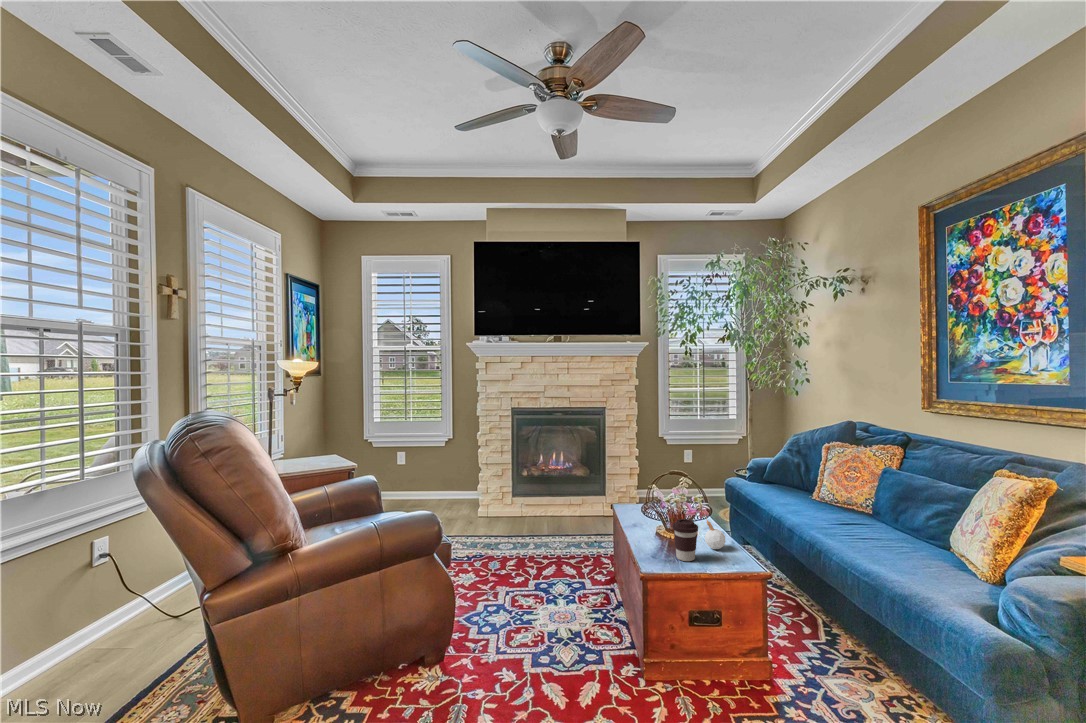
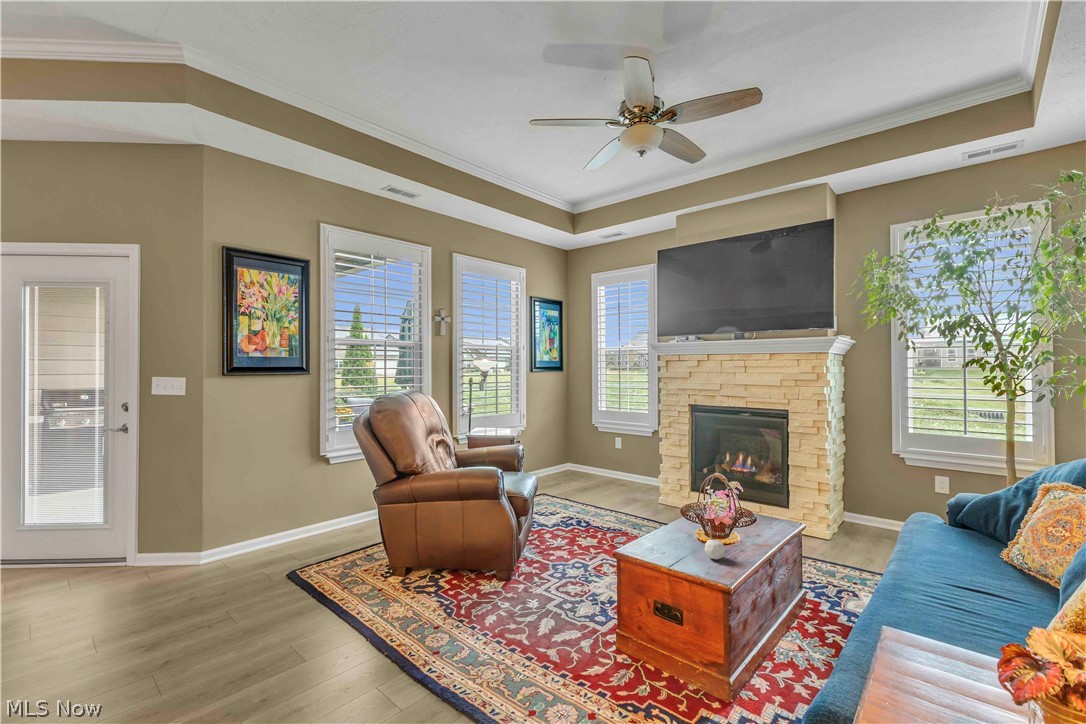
coffee cup: present [673,519,698,561] -> none [659,519,683,559]

